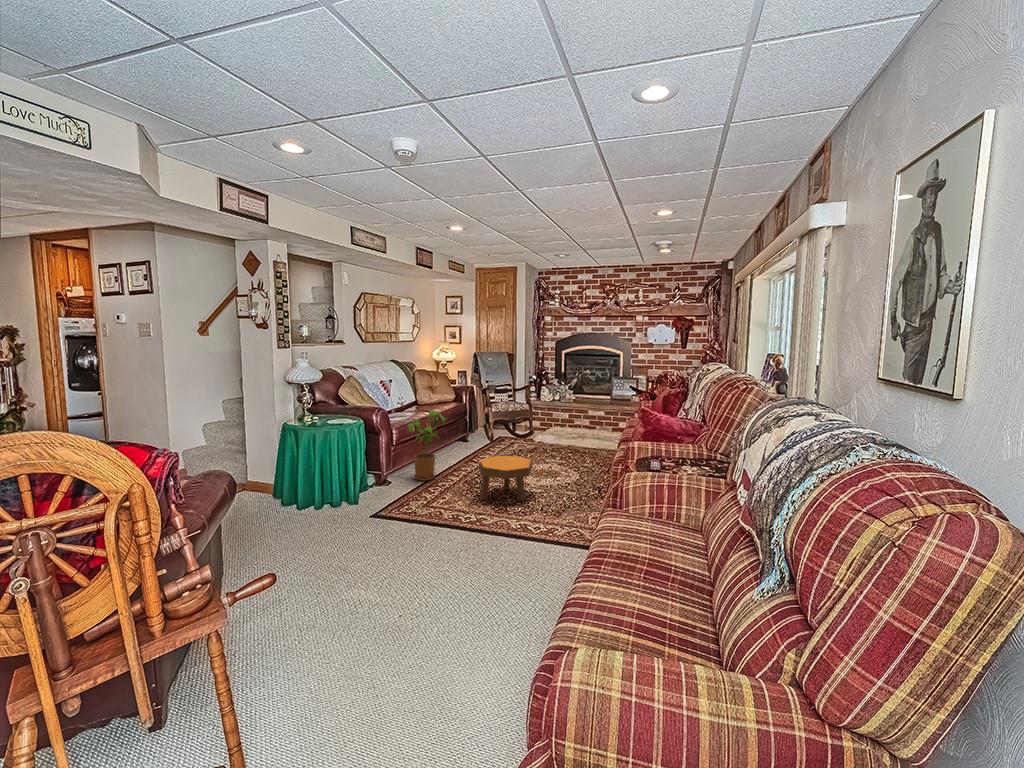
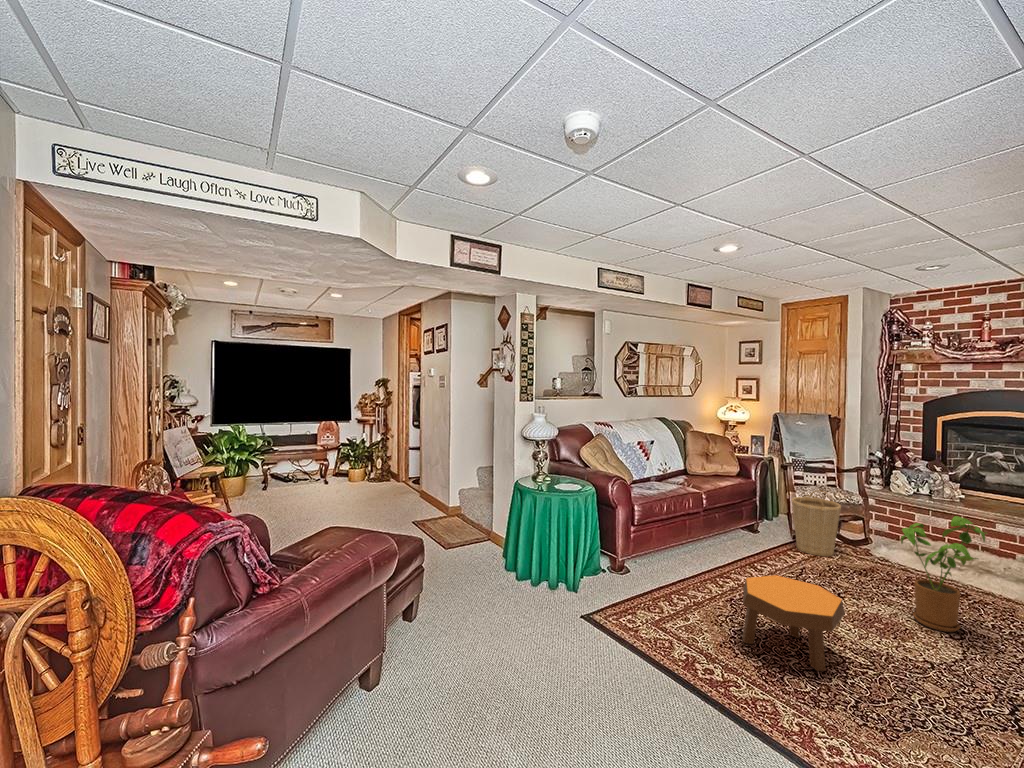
basket: none [490,404,519,448] -> present [792,490,841,556]
house plant: present [408,411,446,481] -> present [901,516,985,632]

